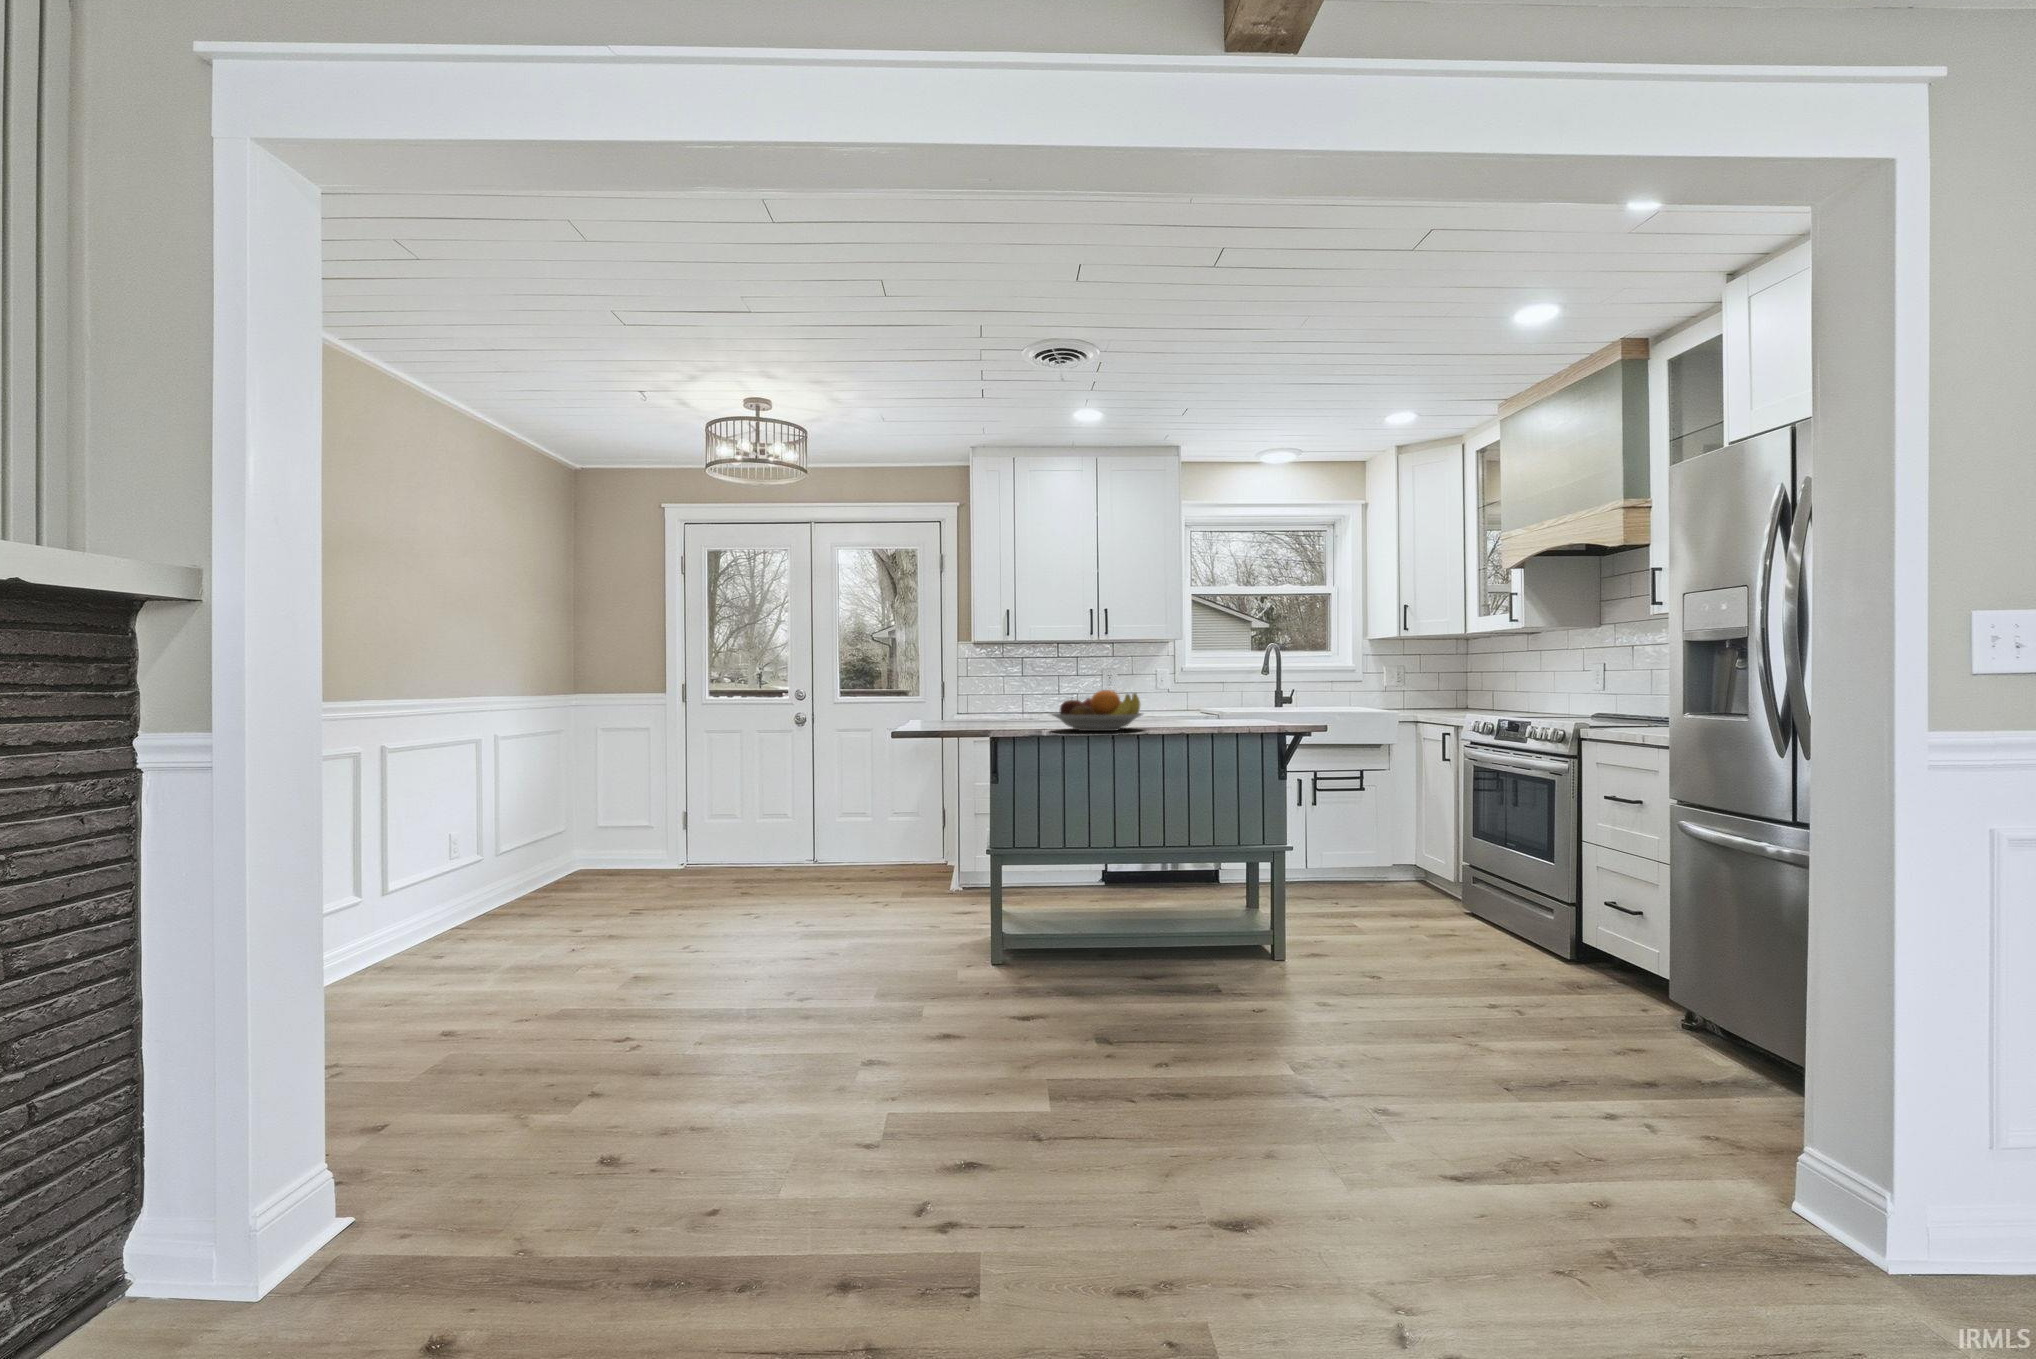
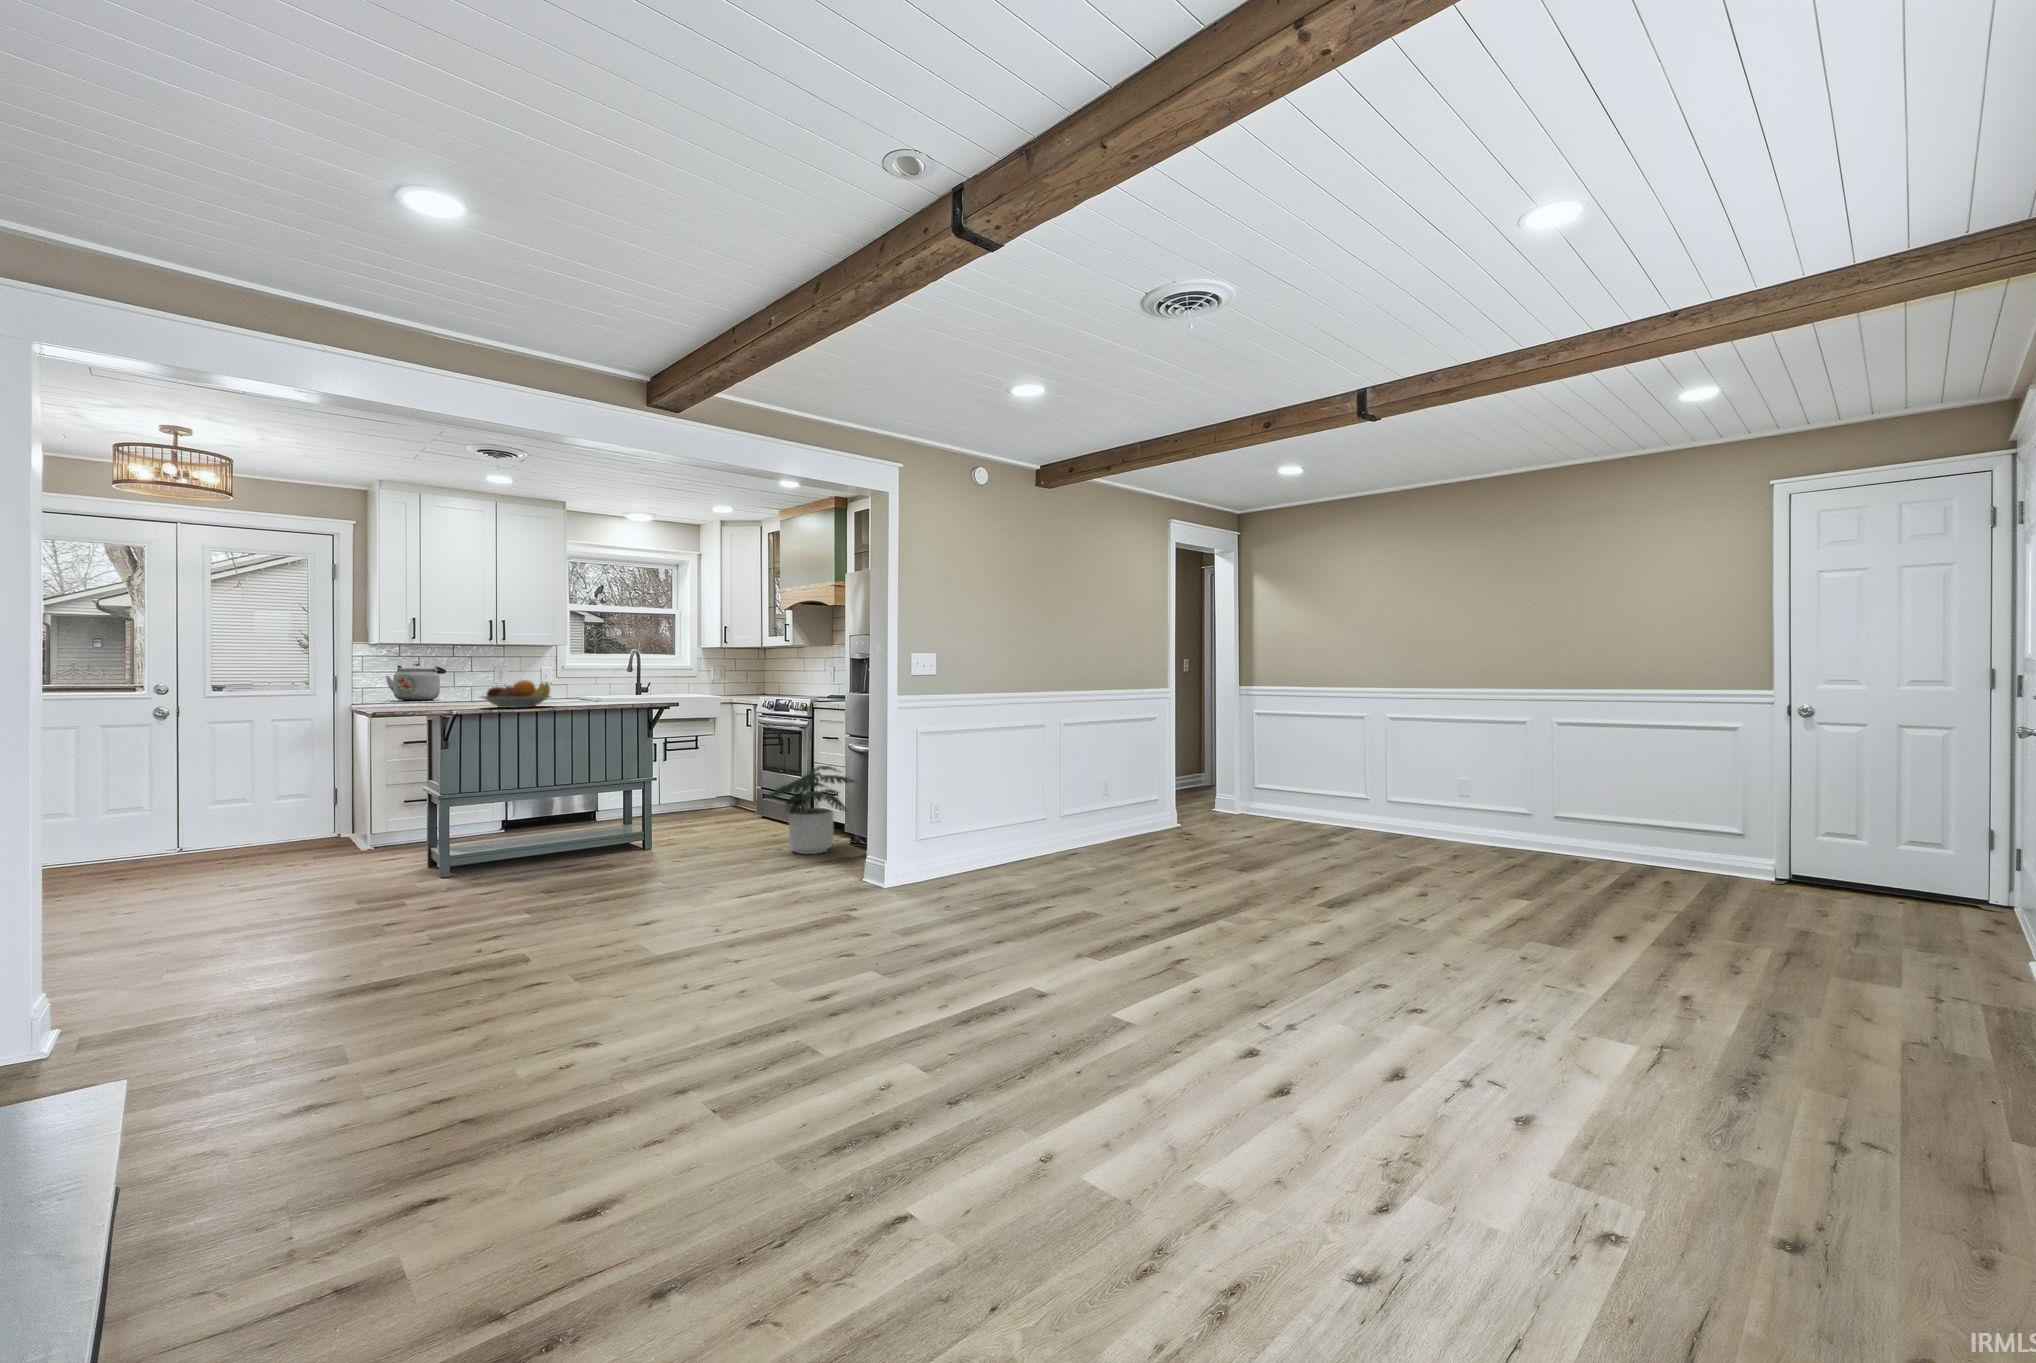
kettle: none [985,667,1046,713] -> present [386,663,446,700]
potted plant: none [1478,859,1701,1040] -> present [763,766,854,854]

